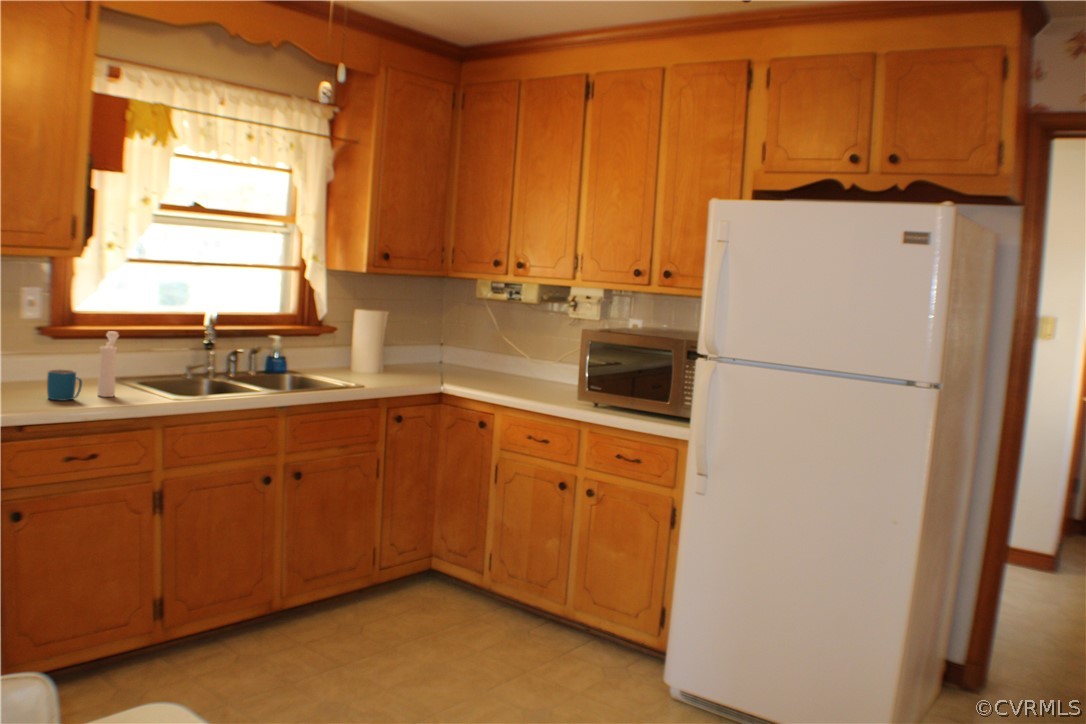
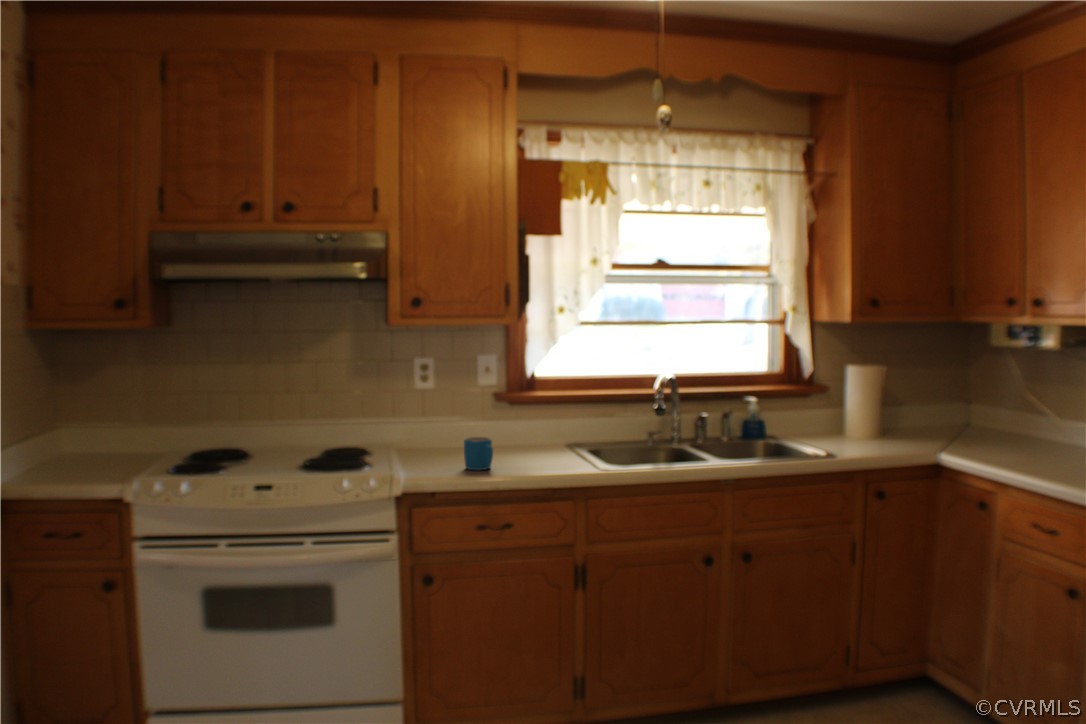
pepper mill: present [97,332,119,397] -> none [519,396,547,466]

